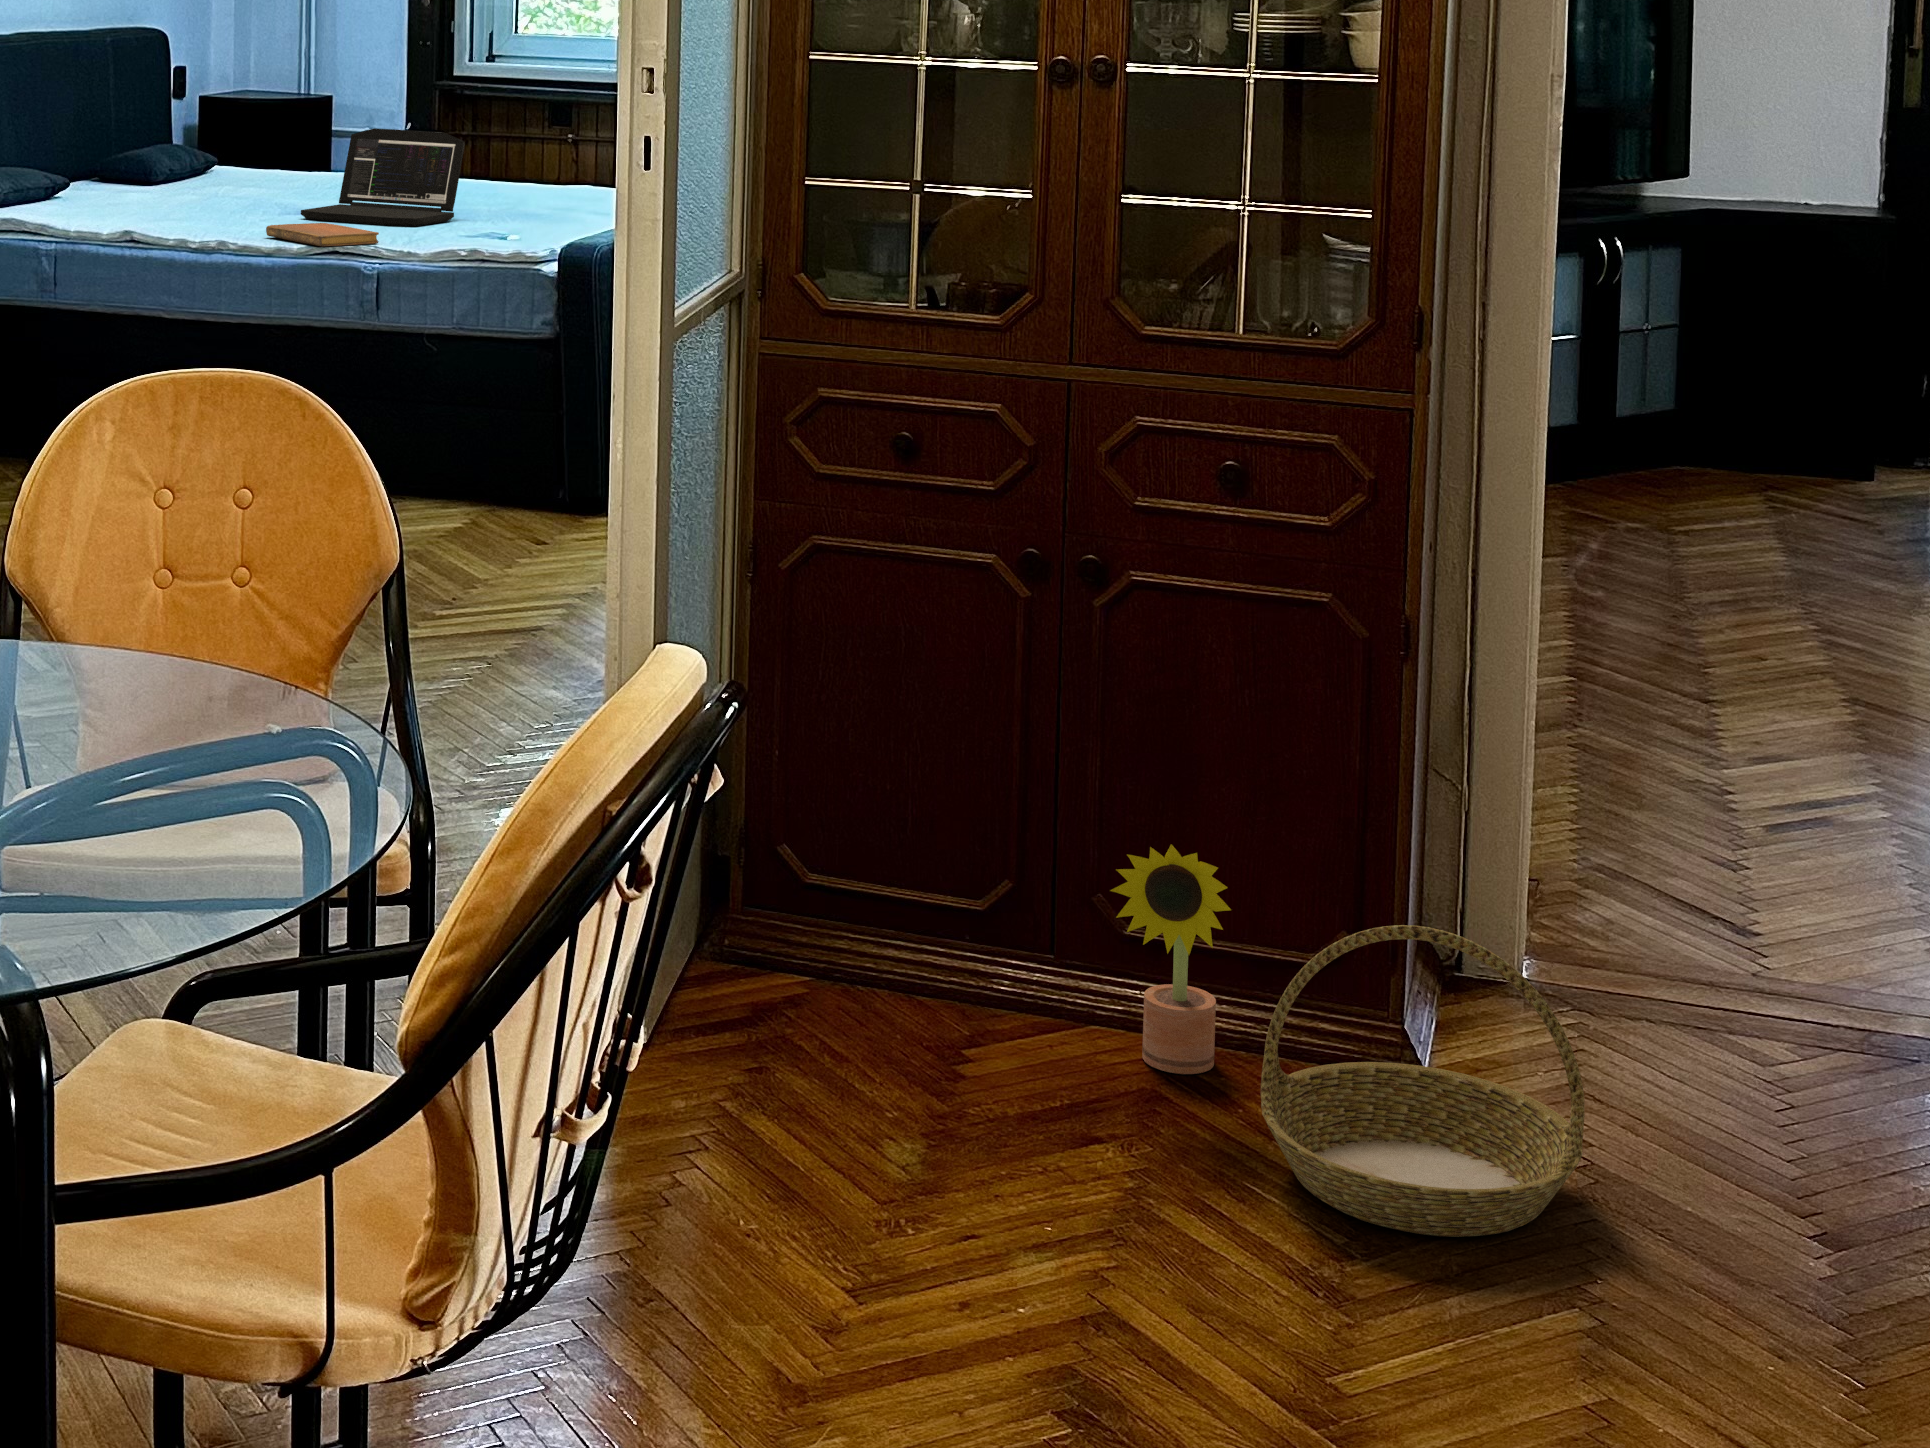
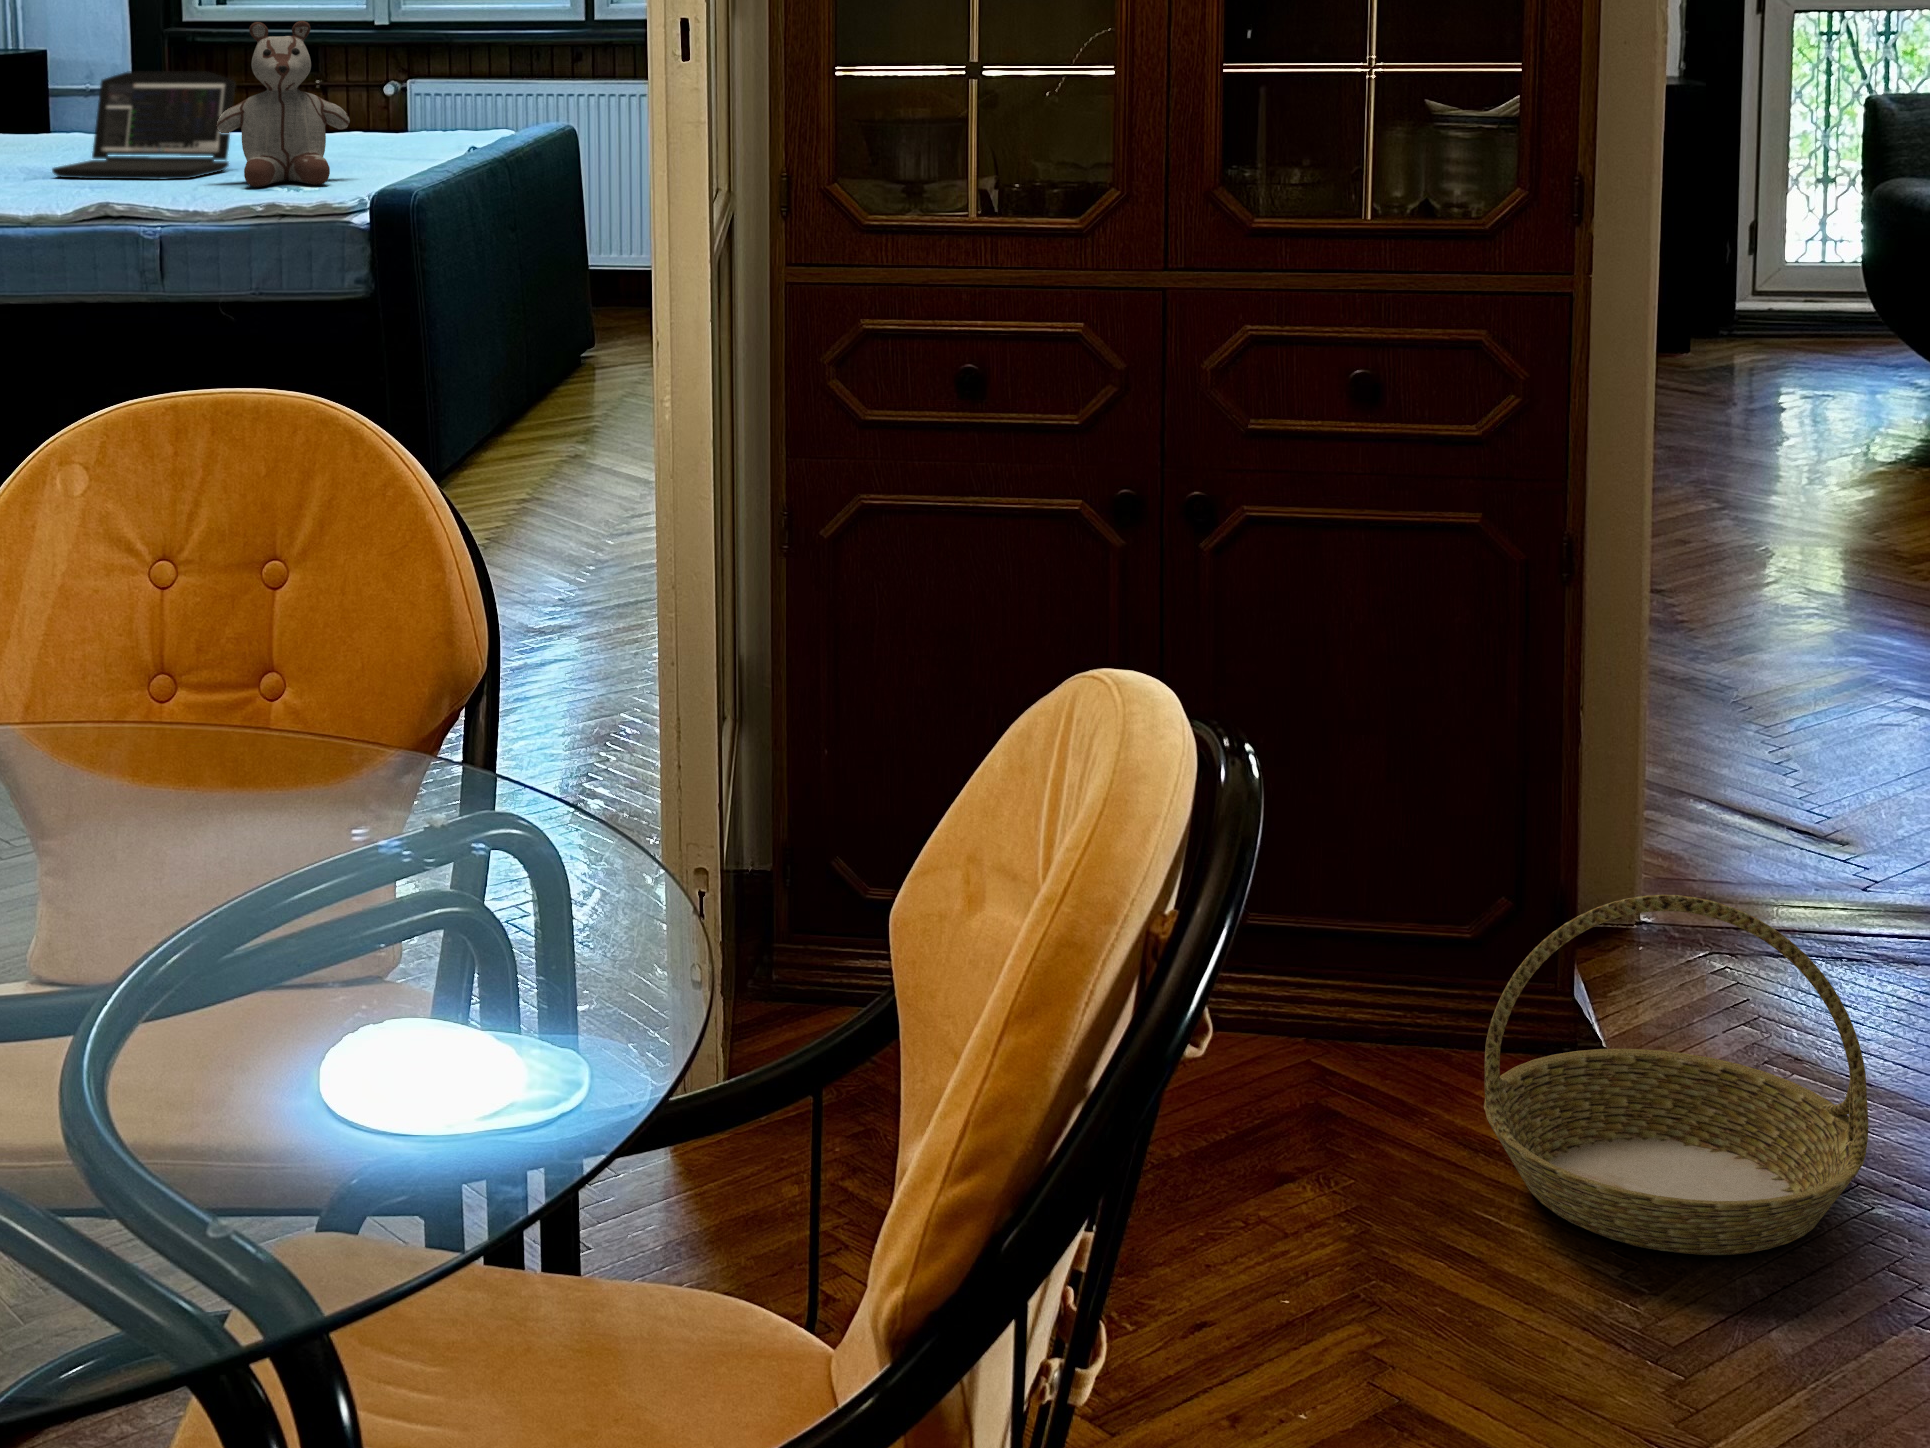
stuffed bear: none [438,92,555,239] -> present [216,21,350,187]
notebook: present [266,223,379,246] -> none [25,179,159,205]
decorative plant: present [1110,844,1231,1074] -> none [1263,822,1410,1084]

